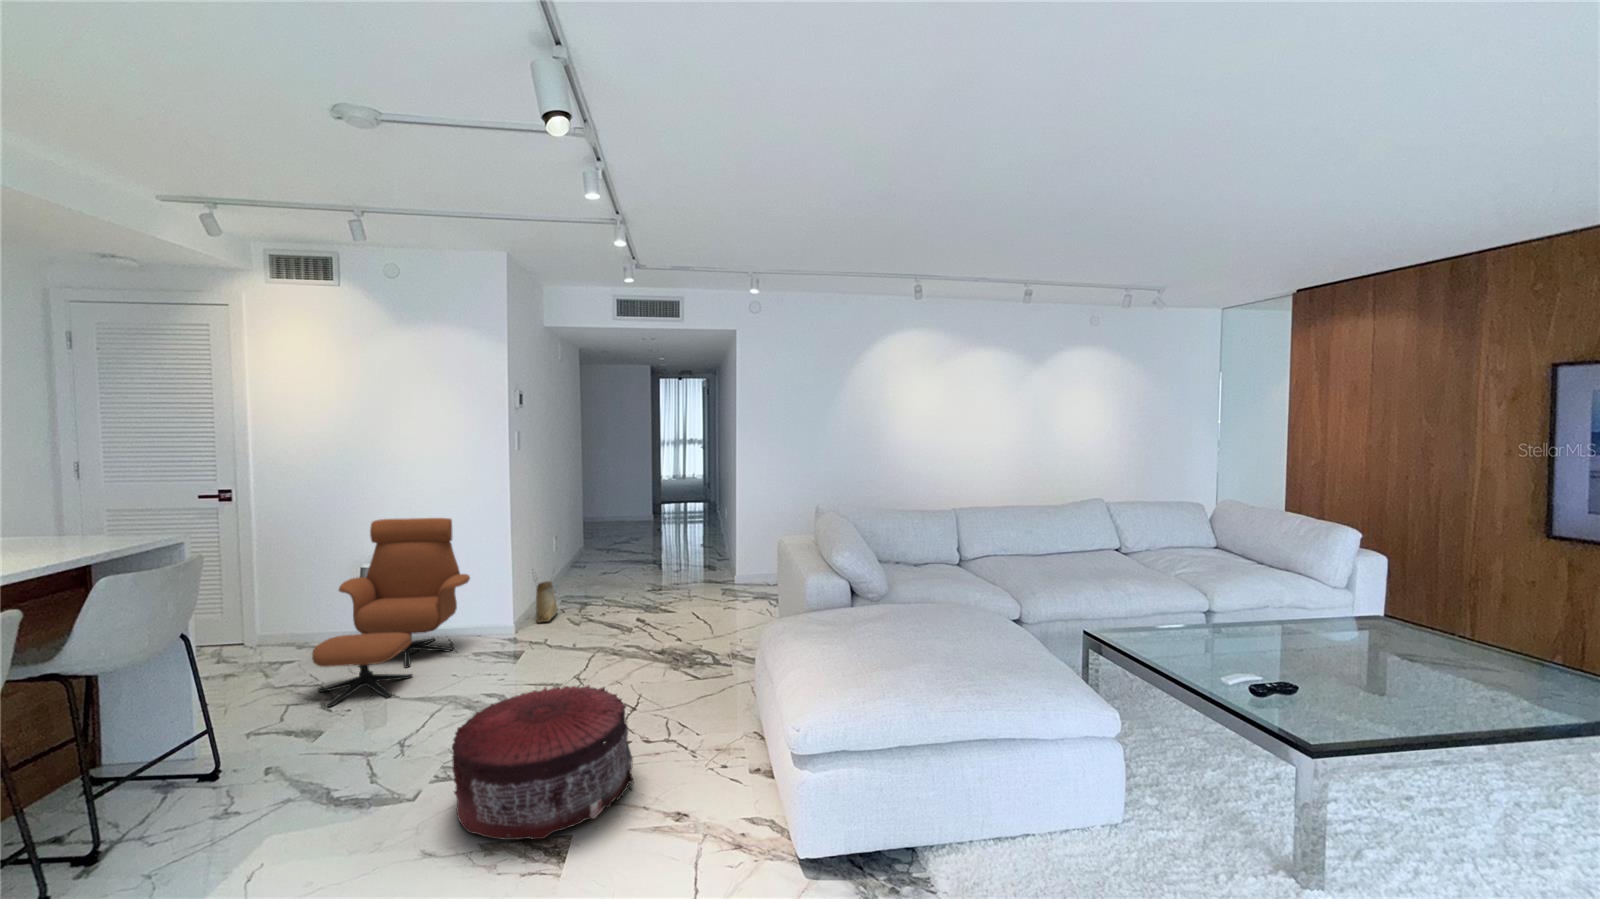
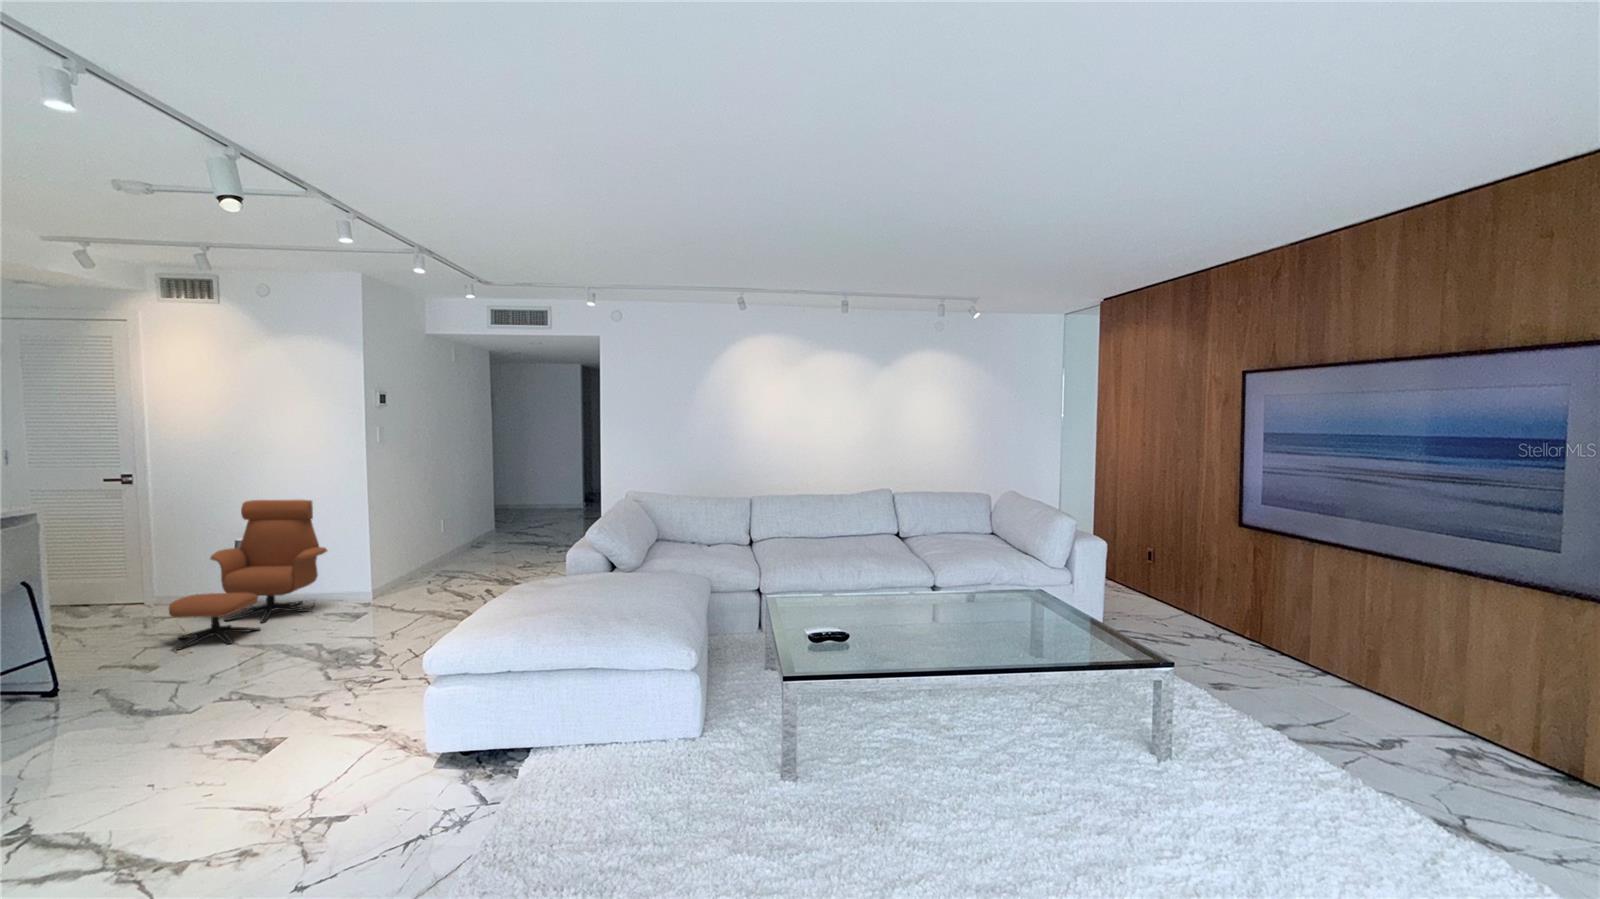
woven basket: present [536,581,557,623] -> none [395,543,422,591]
pouf: present [452,686,634,840] -> none [202,631,365,739]

